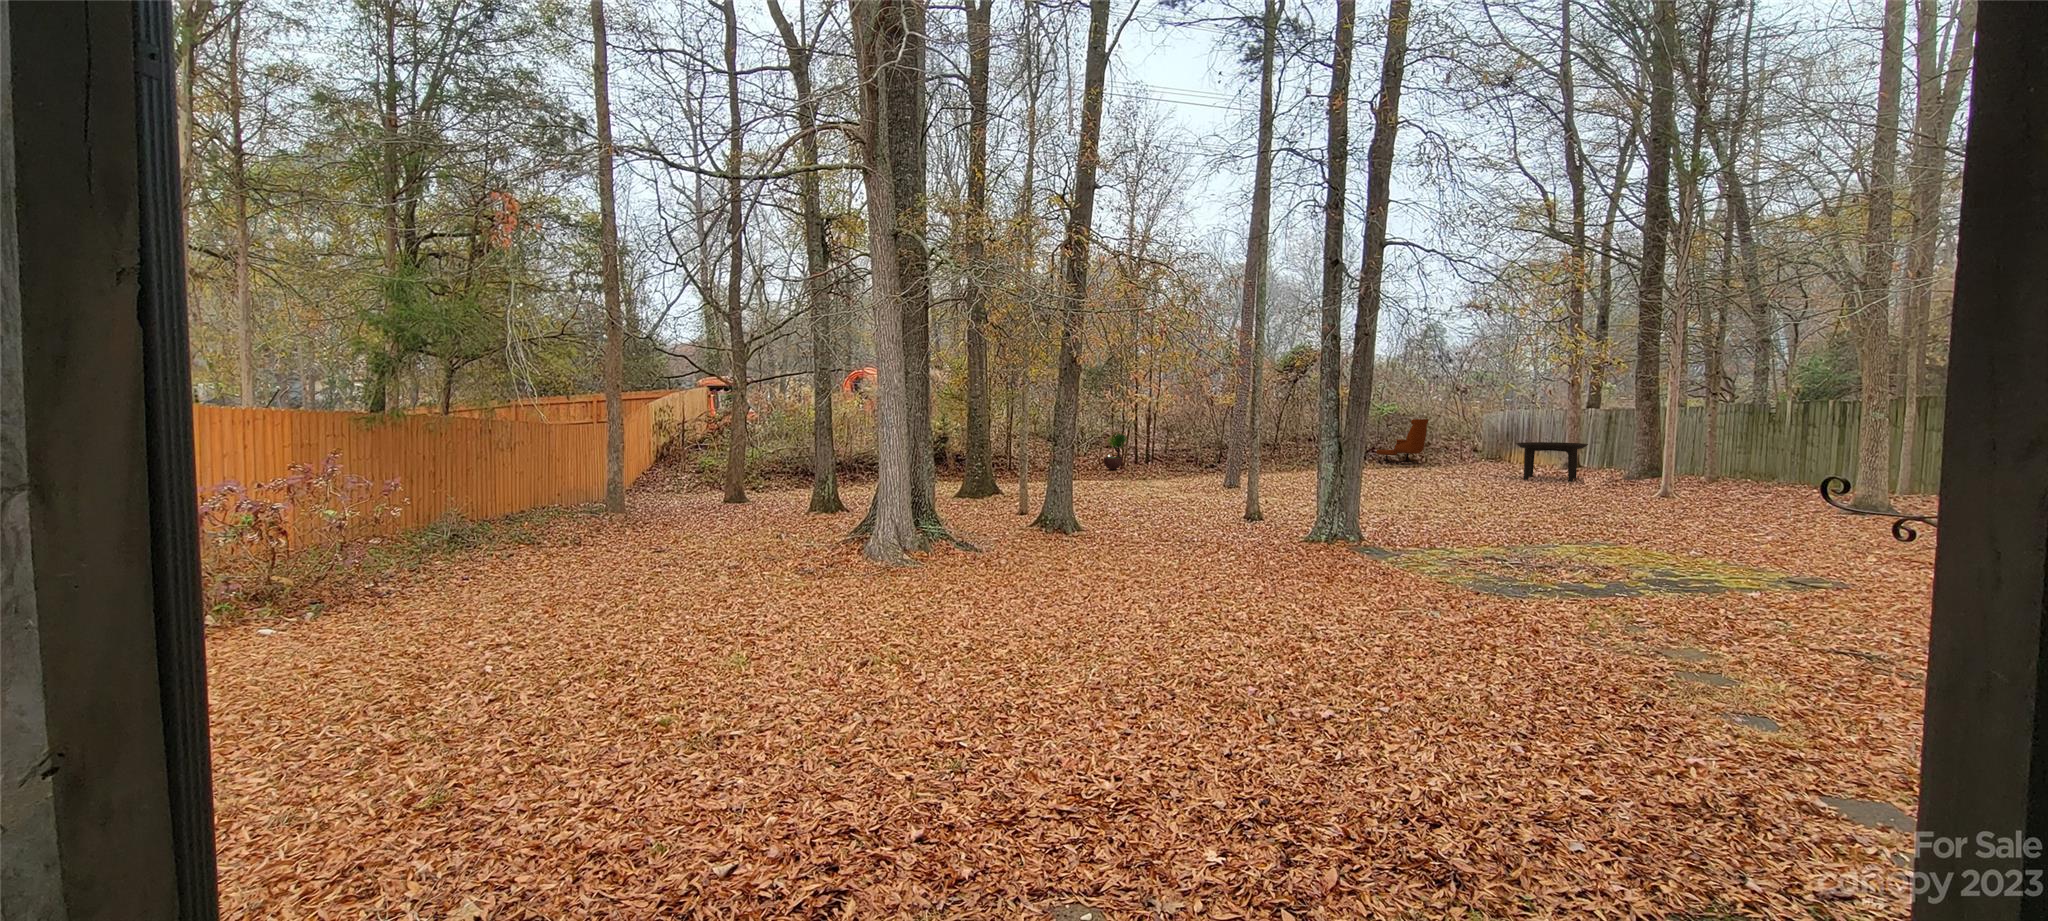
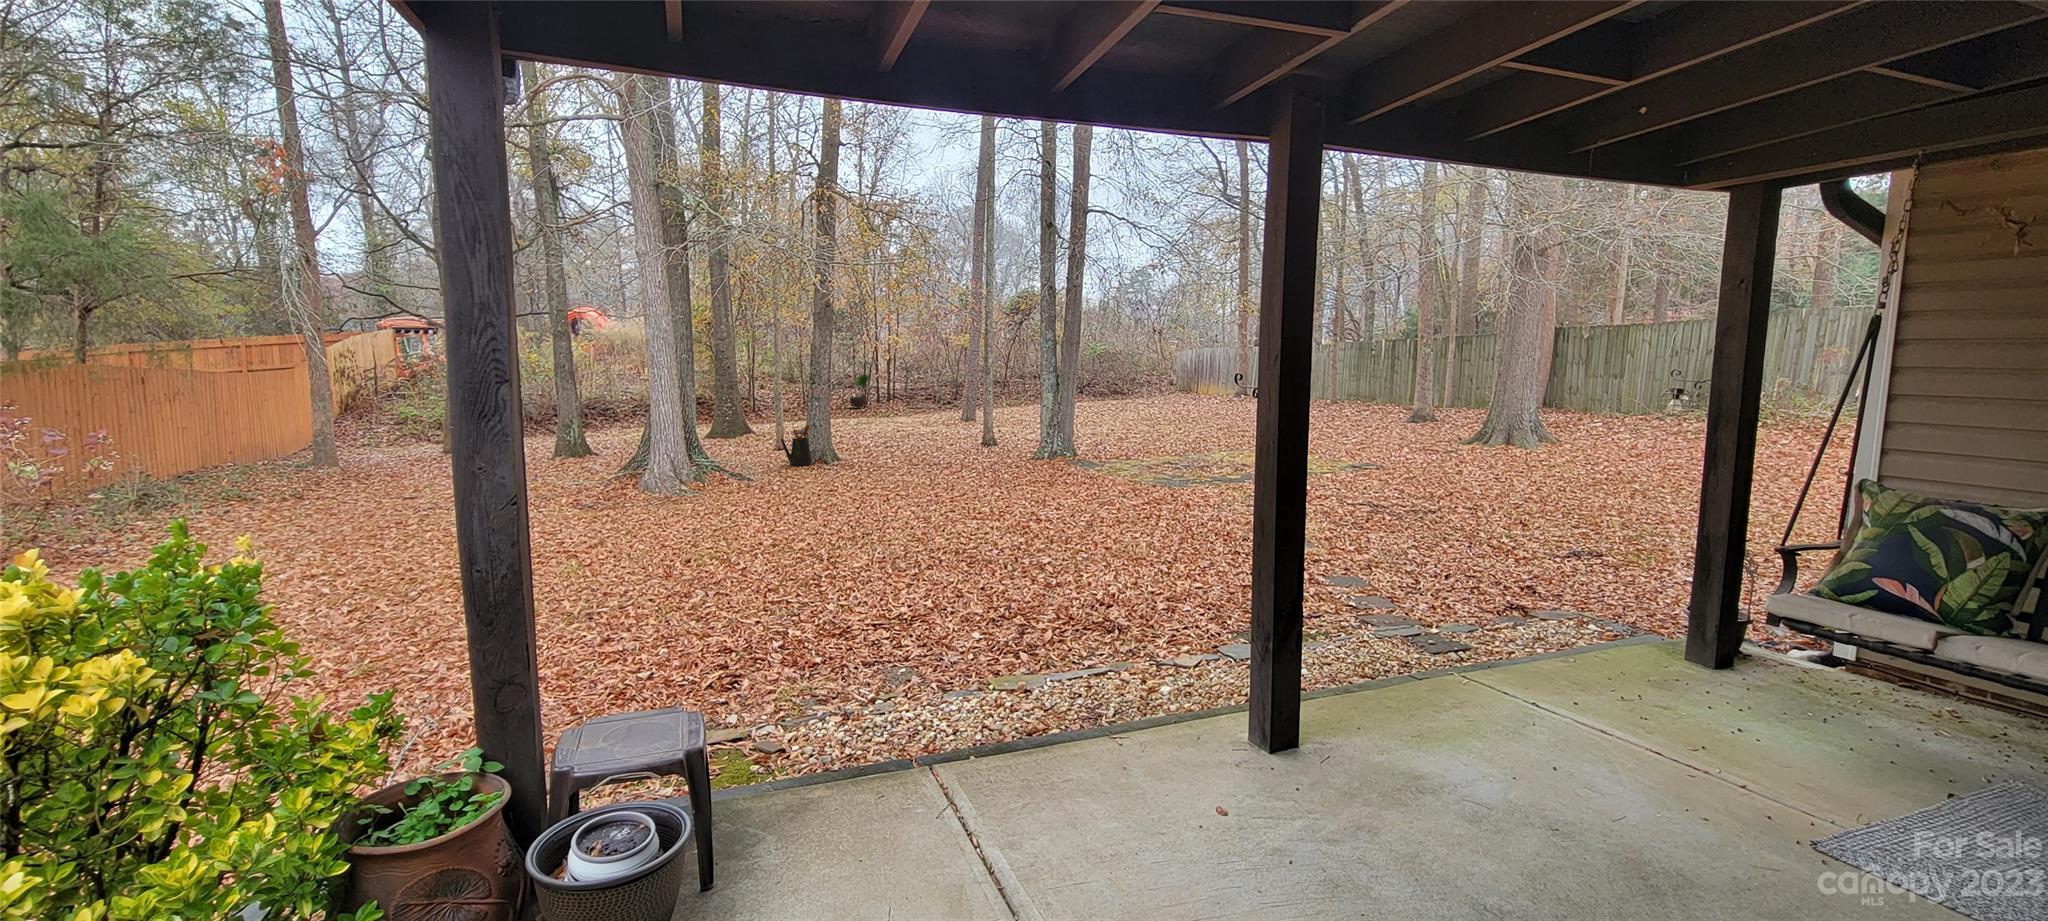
lounge chair: present [1376,419,1428,465] -> none [1087,359,1127,398]
round table: present [1516,442,1588,482] -> none [1191,377,1241,408]
watering can: none [1015,492,1054,537] -> present [781,425,813,465]

